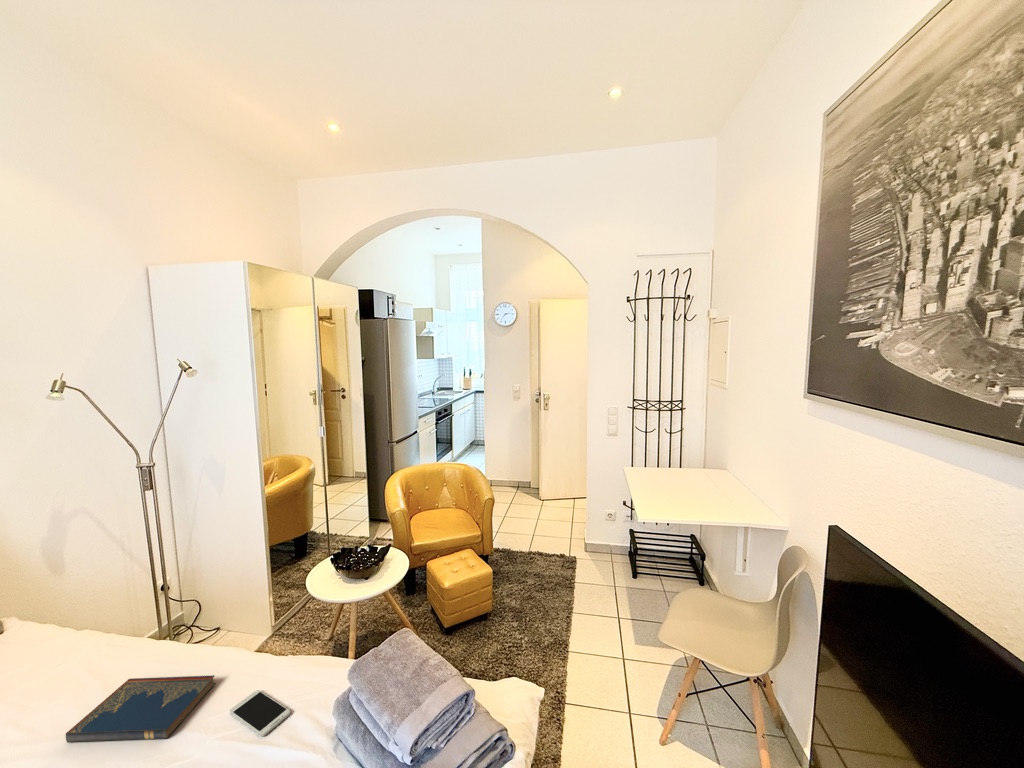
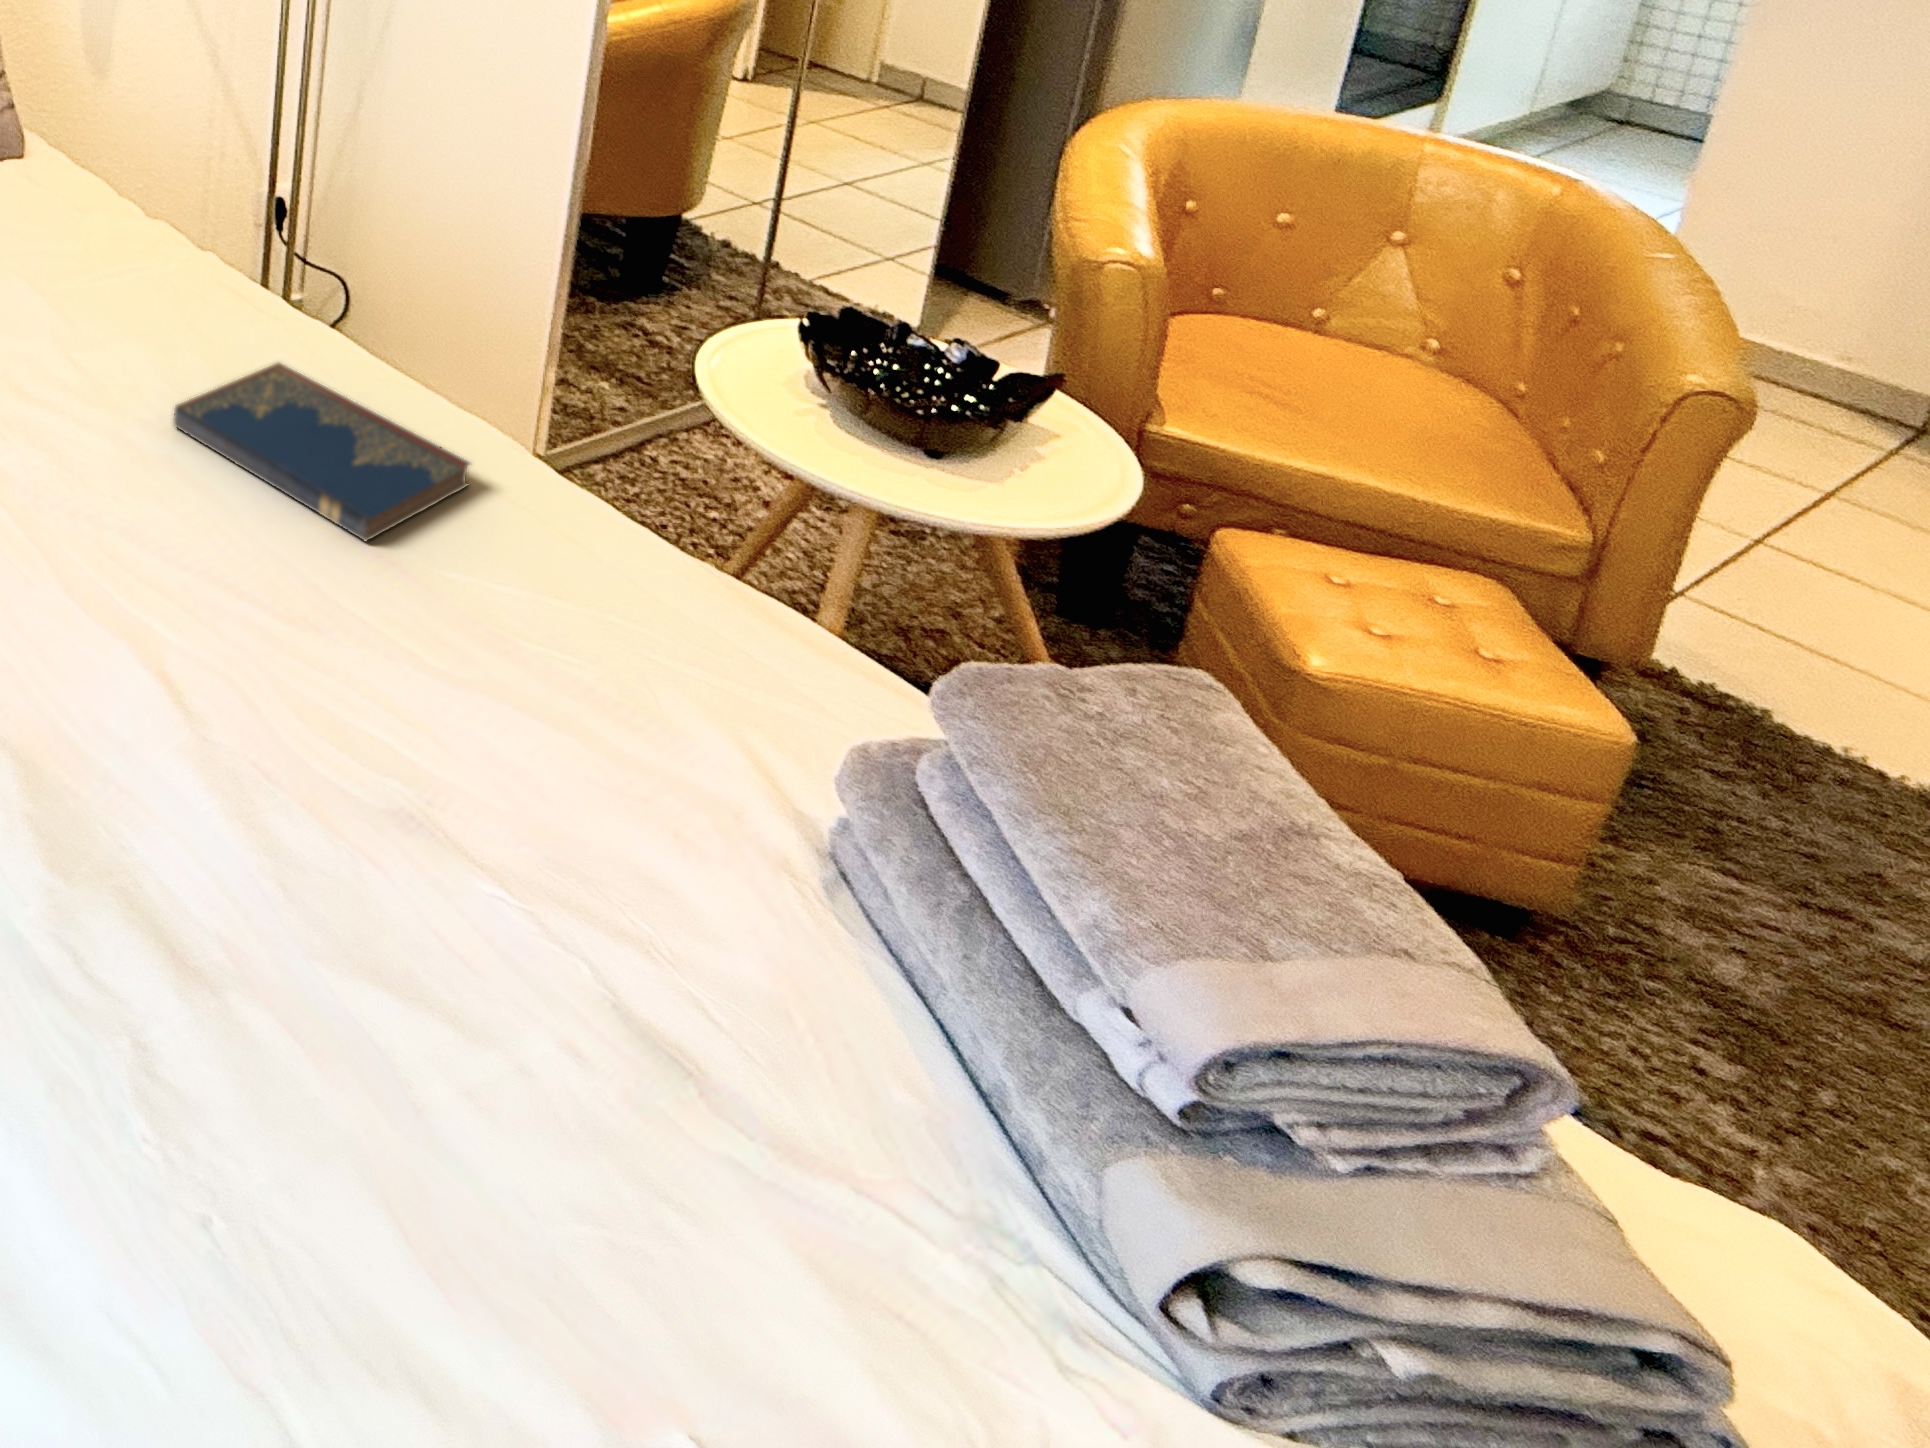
smartphone: present [230,690,290,736] -> none [511,565,684,691]

